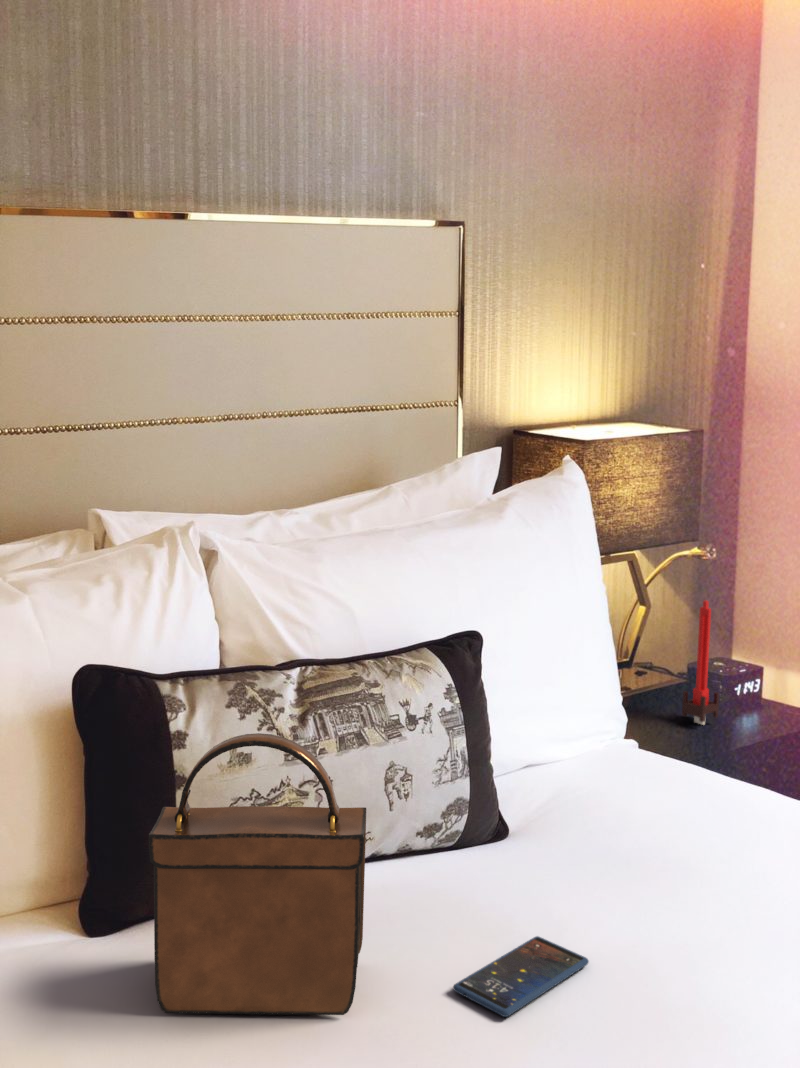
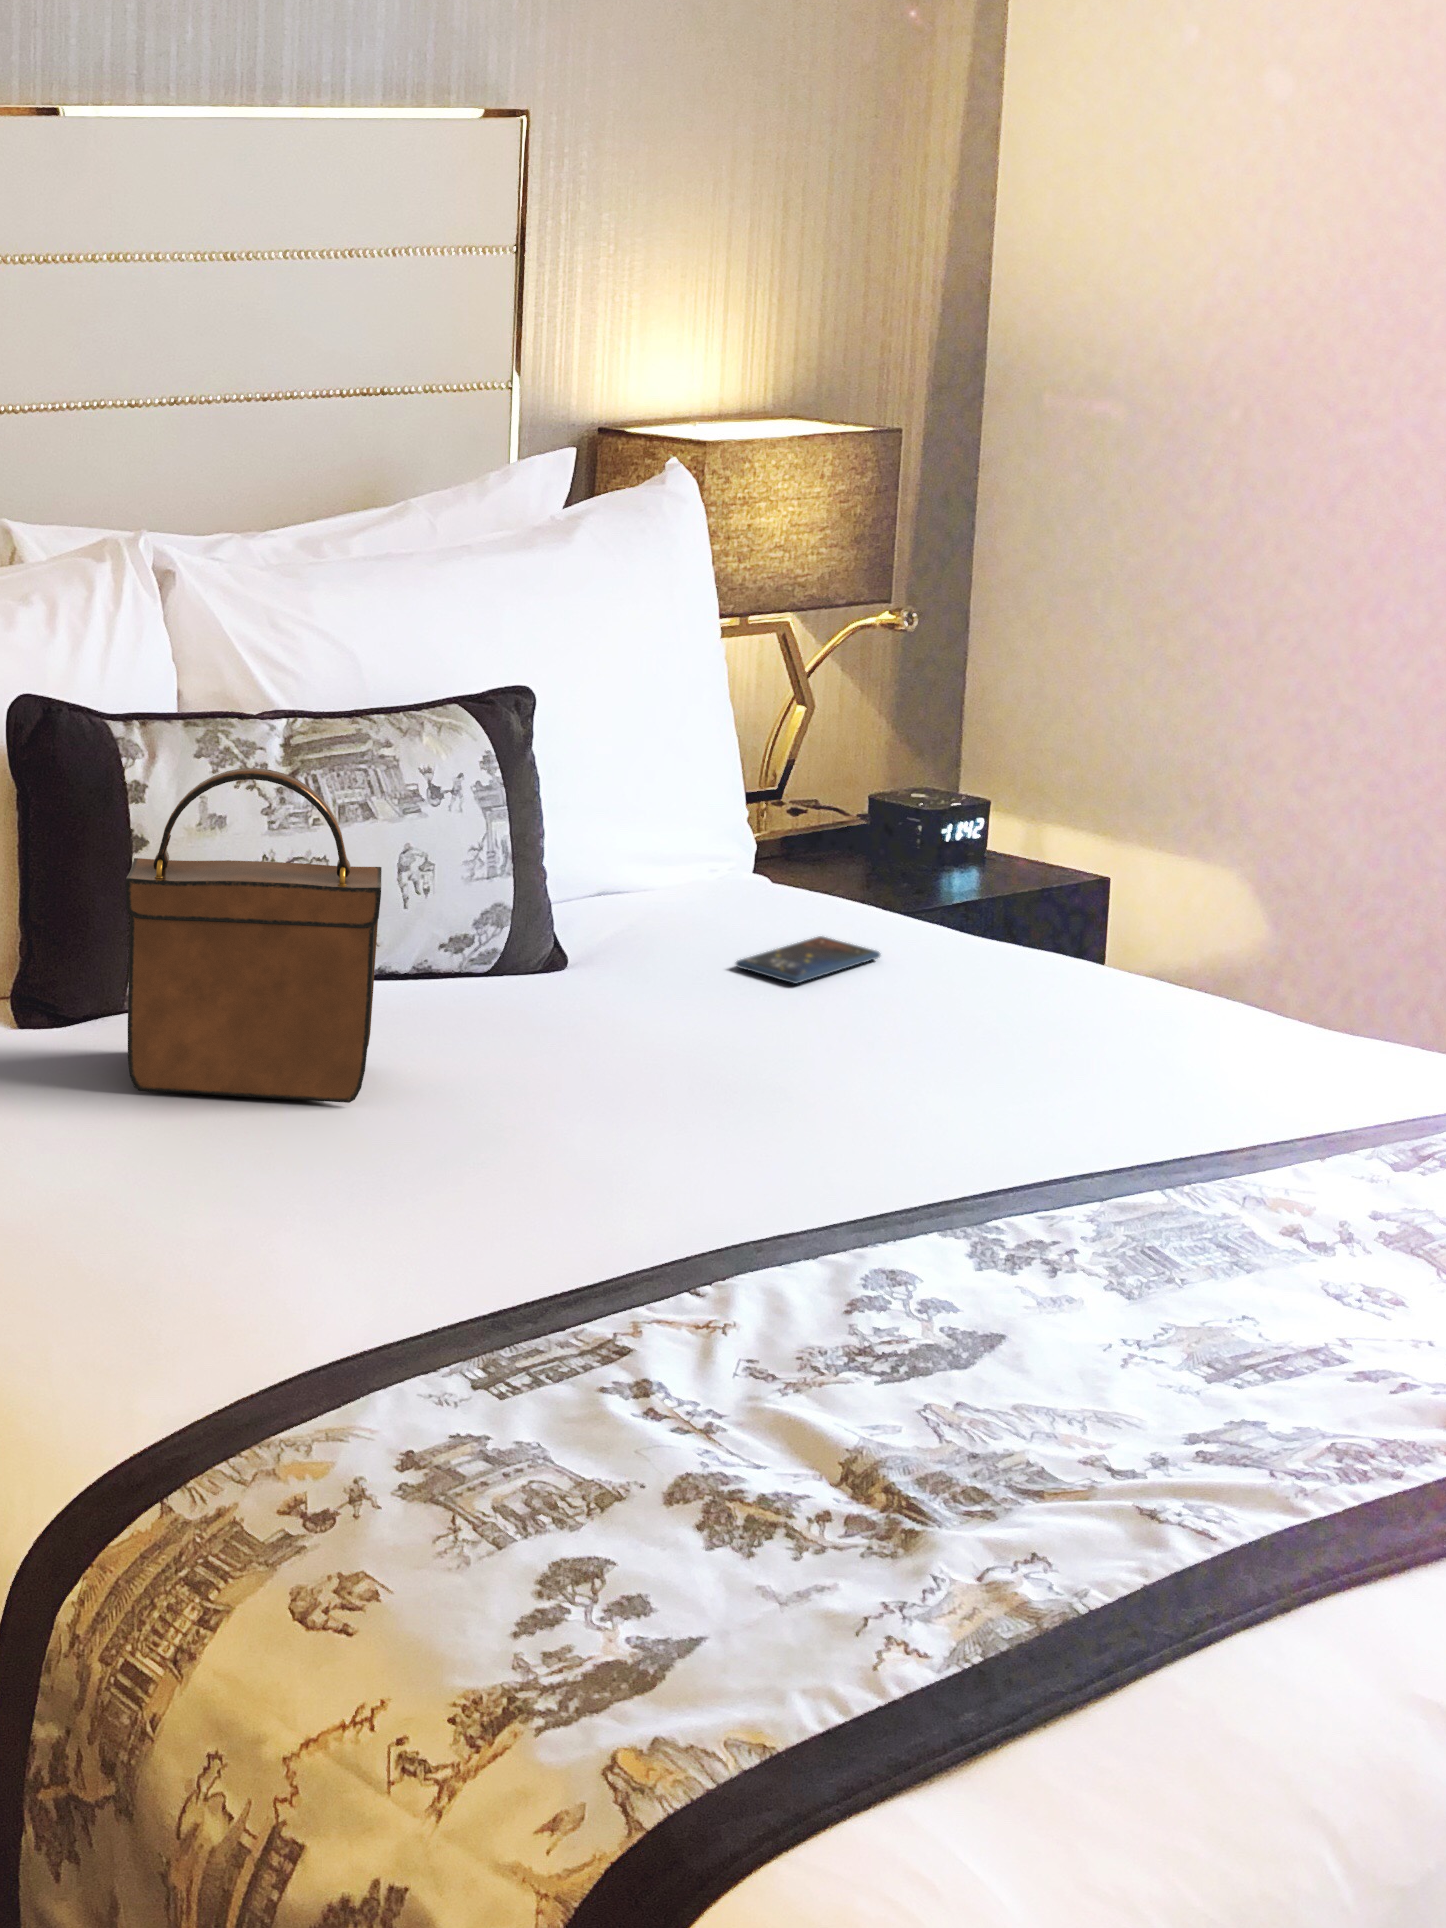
candle: present [682,601,719,725] -> none [852,691,915,890]
smartphone: present [453,936,589,1017] -> present [736,936,880,984]

